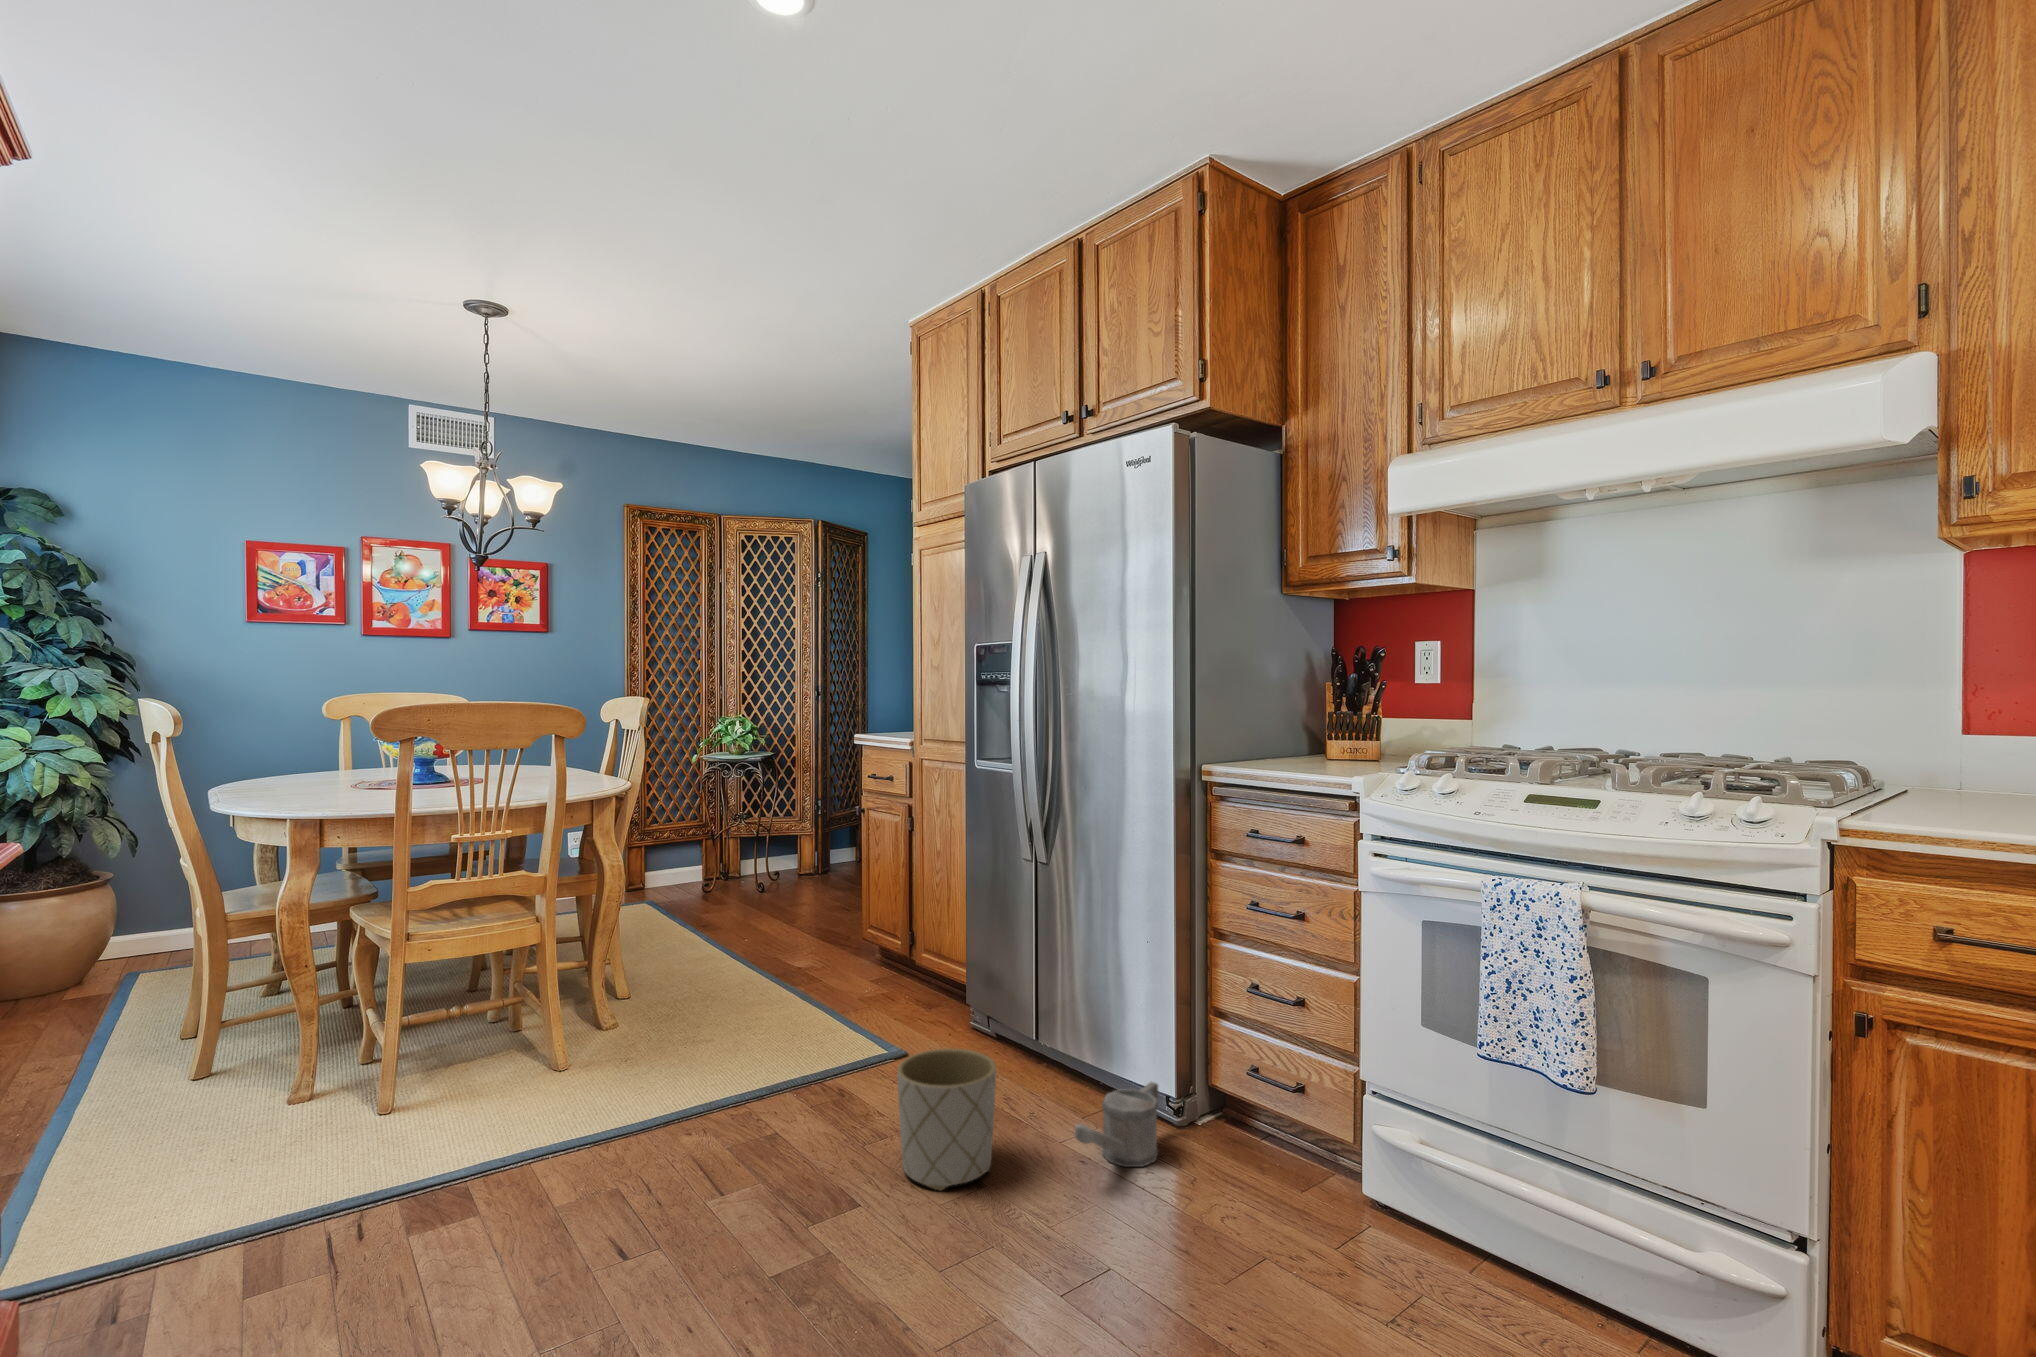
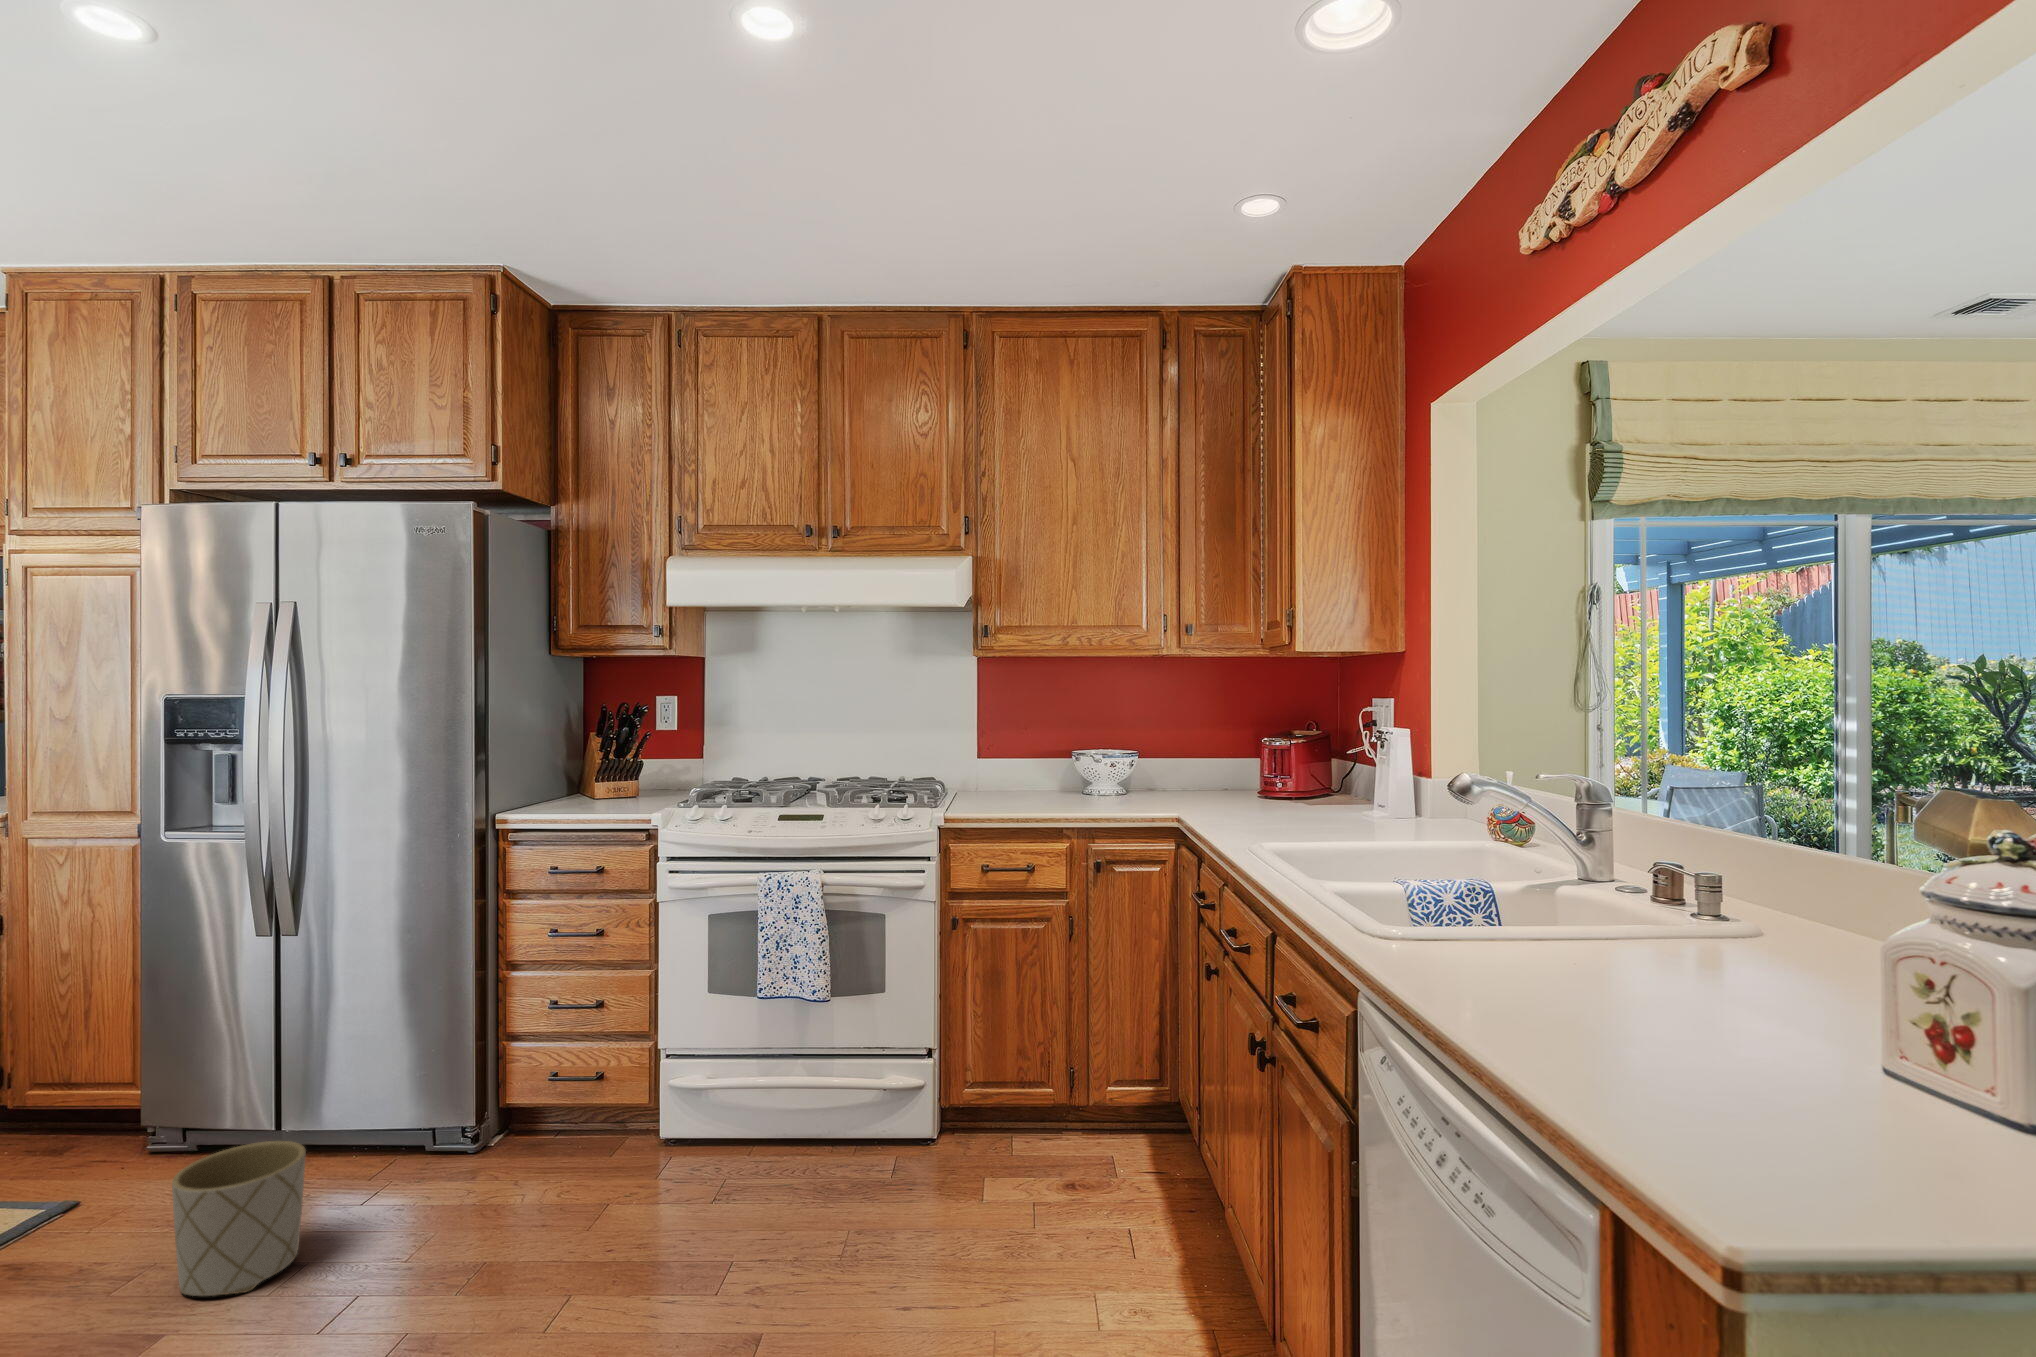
watering can: present [1075,1082,1158,1167] -> none [405,1115,471,1199]

